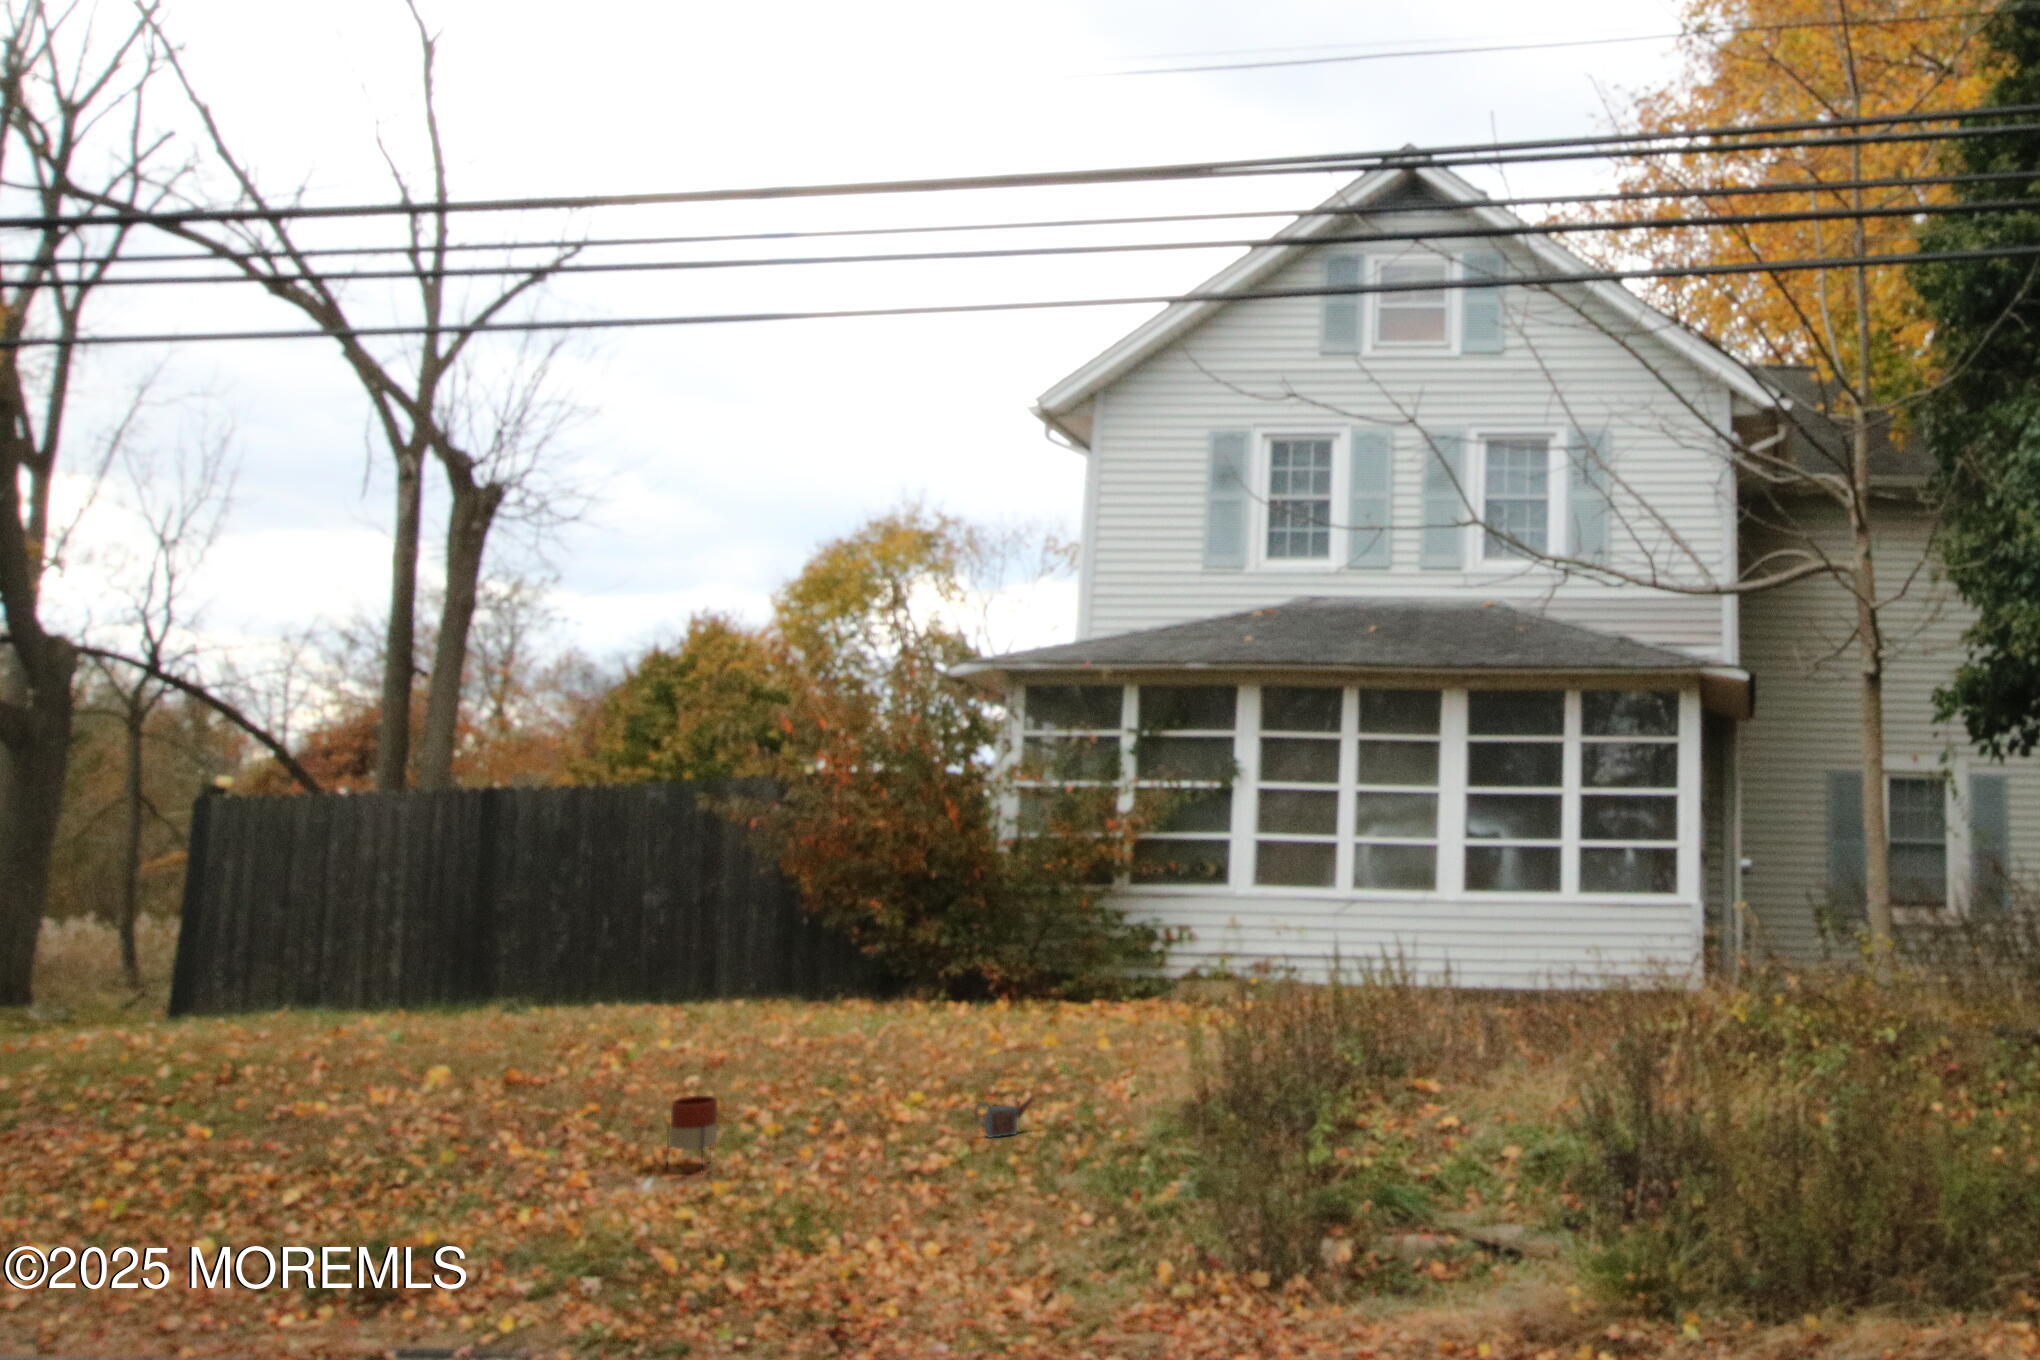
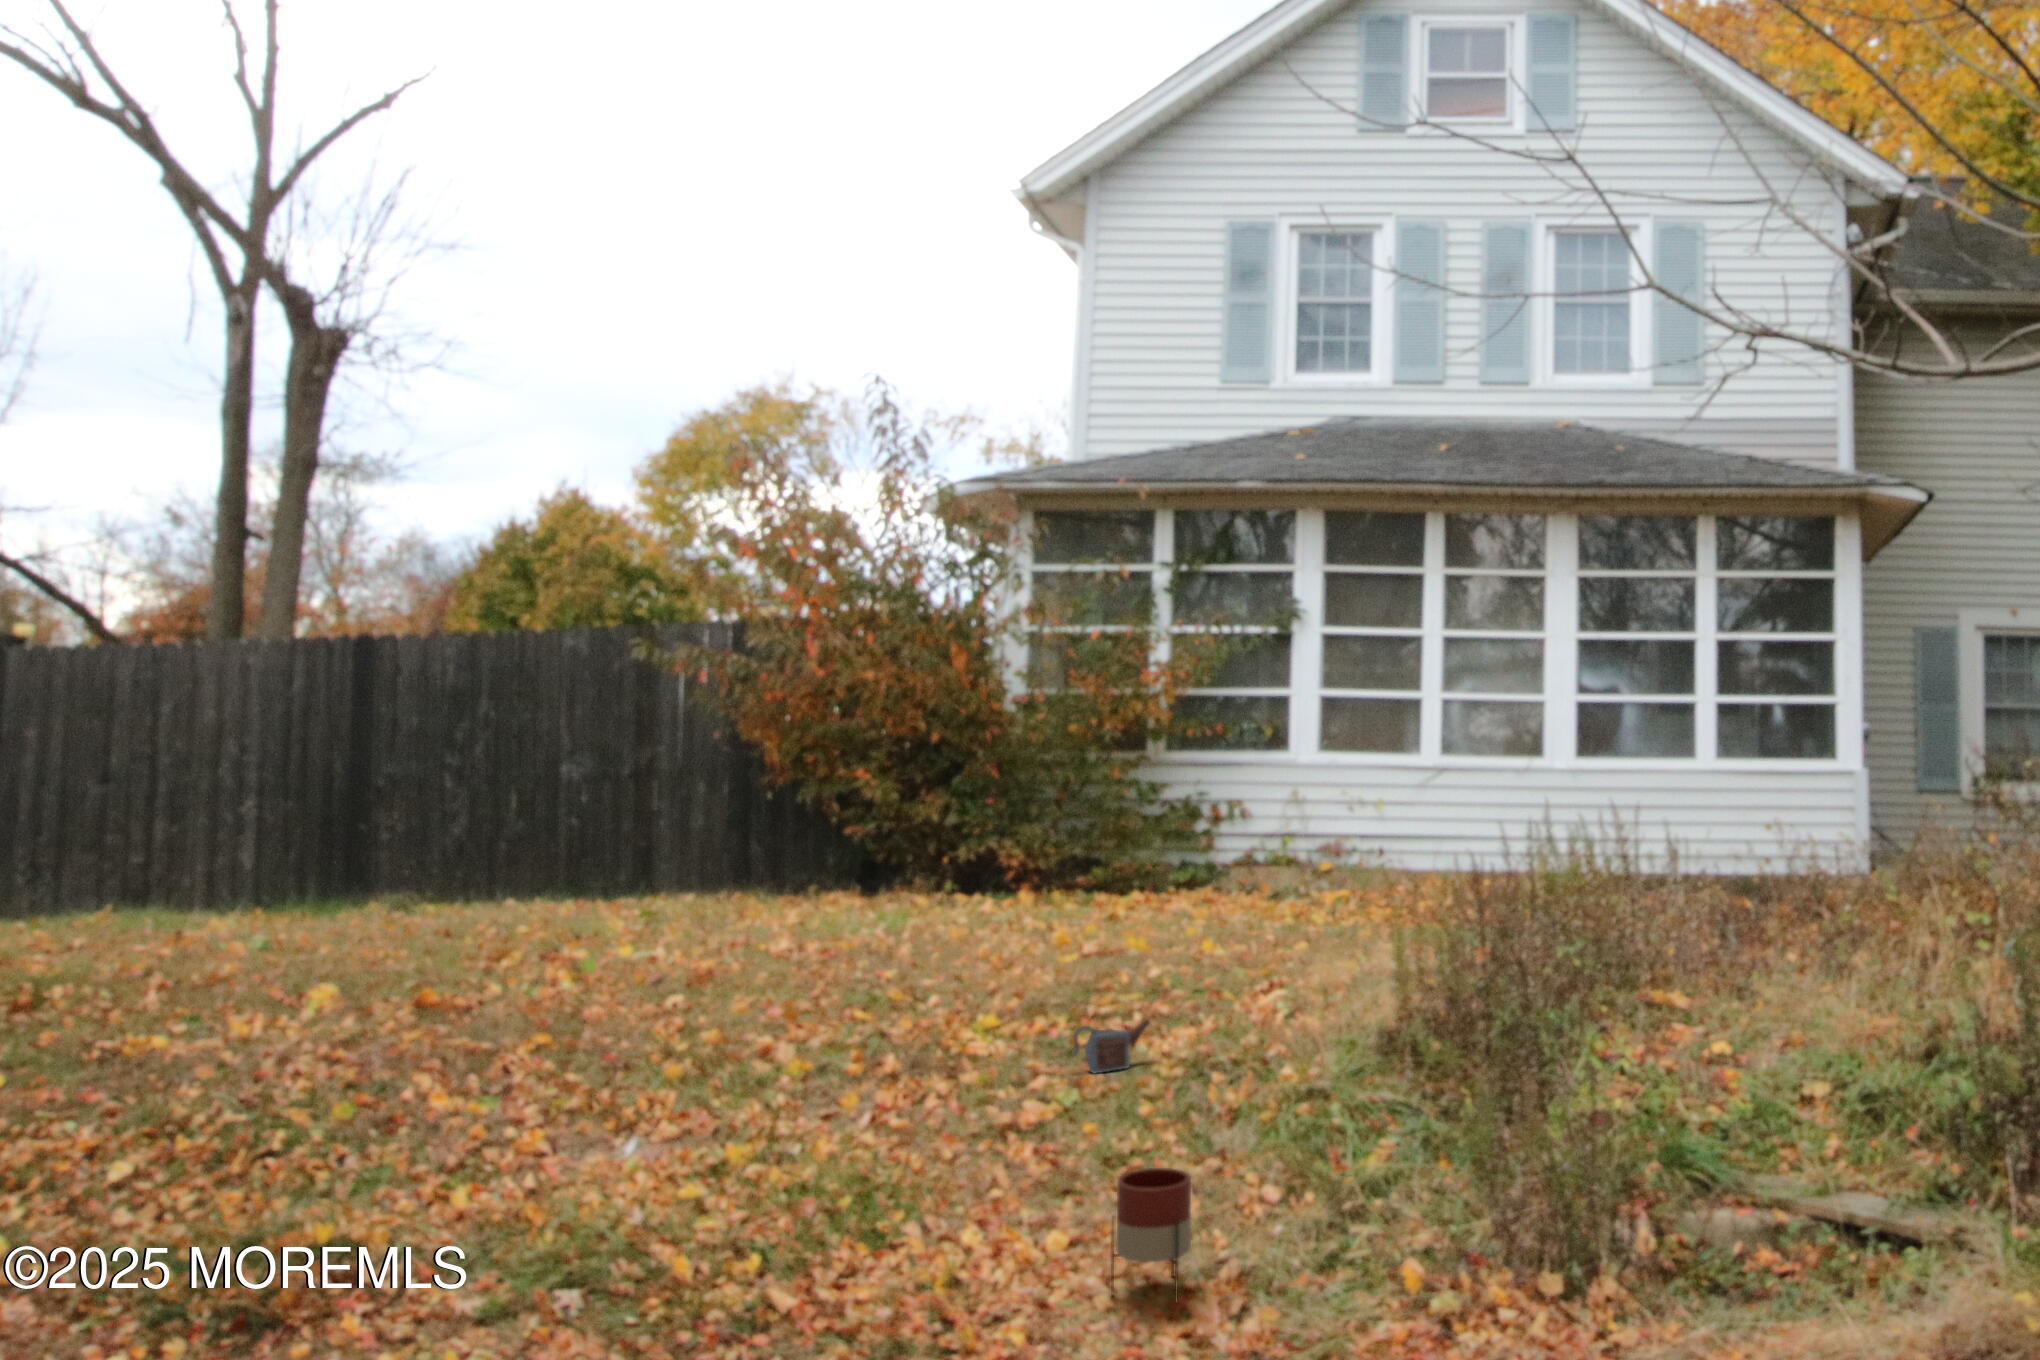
planter: present [666,1096,718,1159] -> present [1111,1168,1191,1301]

